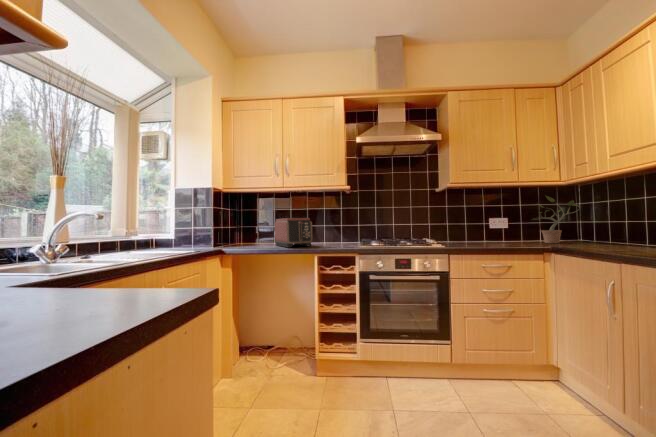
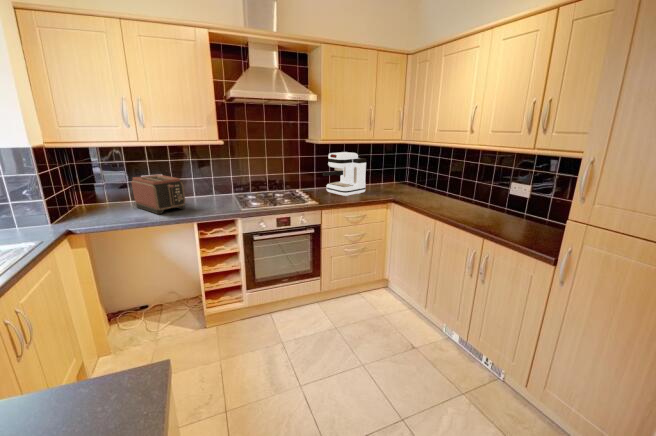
potted plant: present [538,196,578,243] -> none [378,149,411,189]
coffee maker: none [454,198,512,245] -> present [323,152,366,196]

